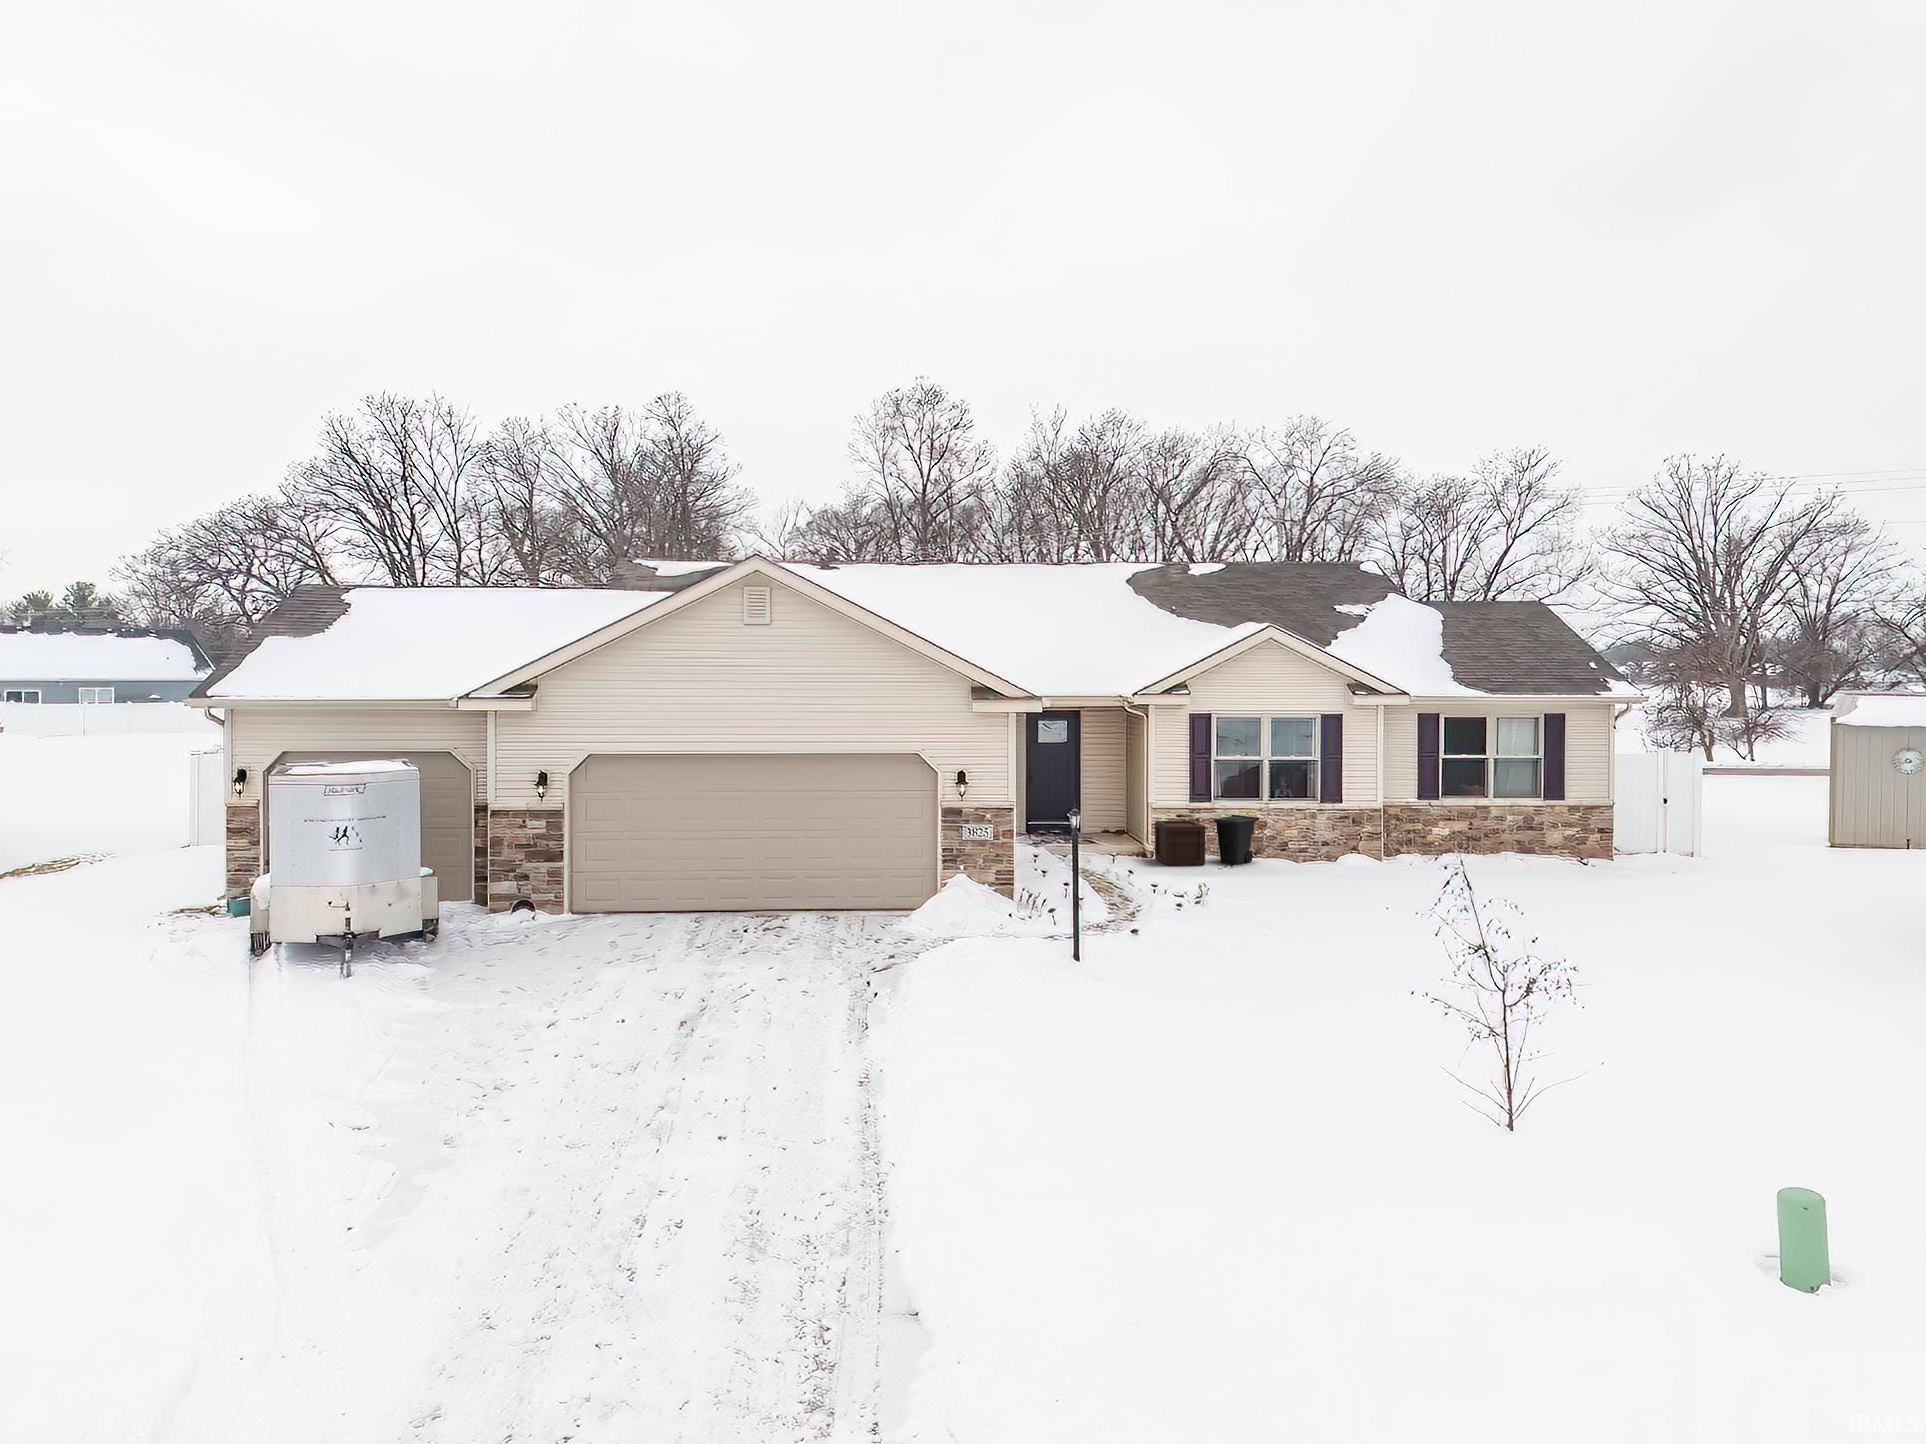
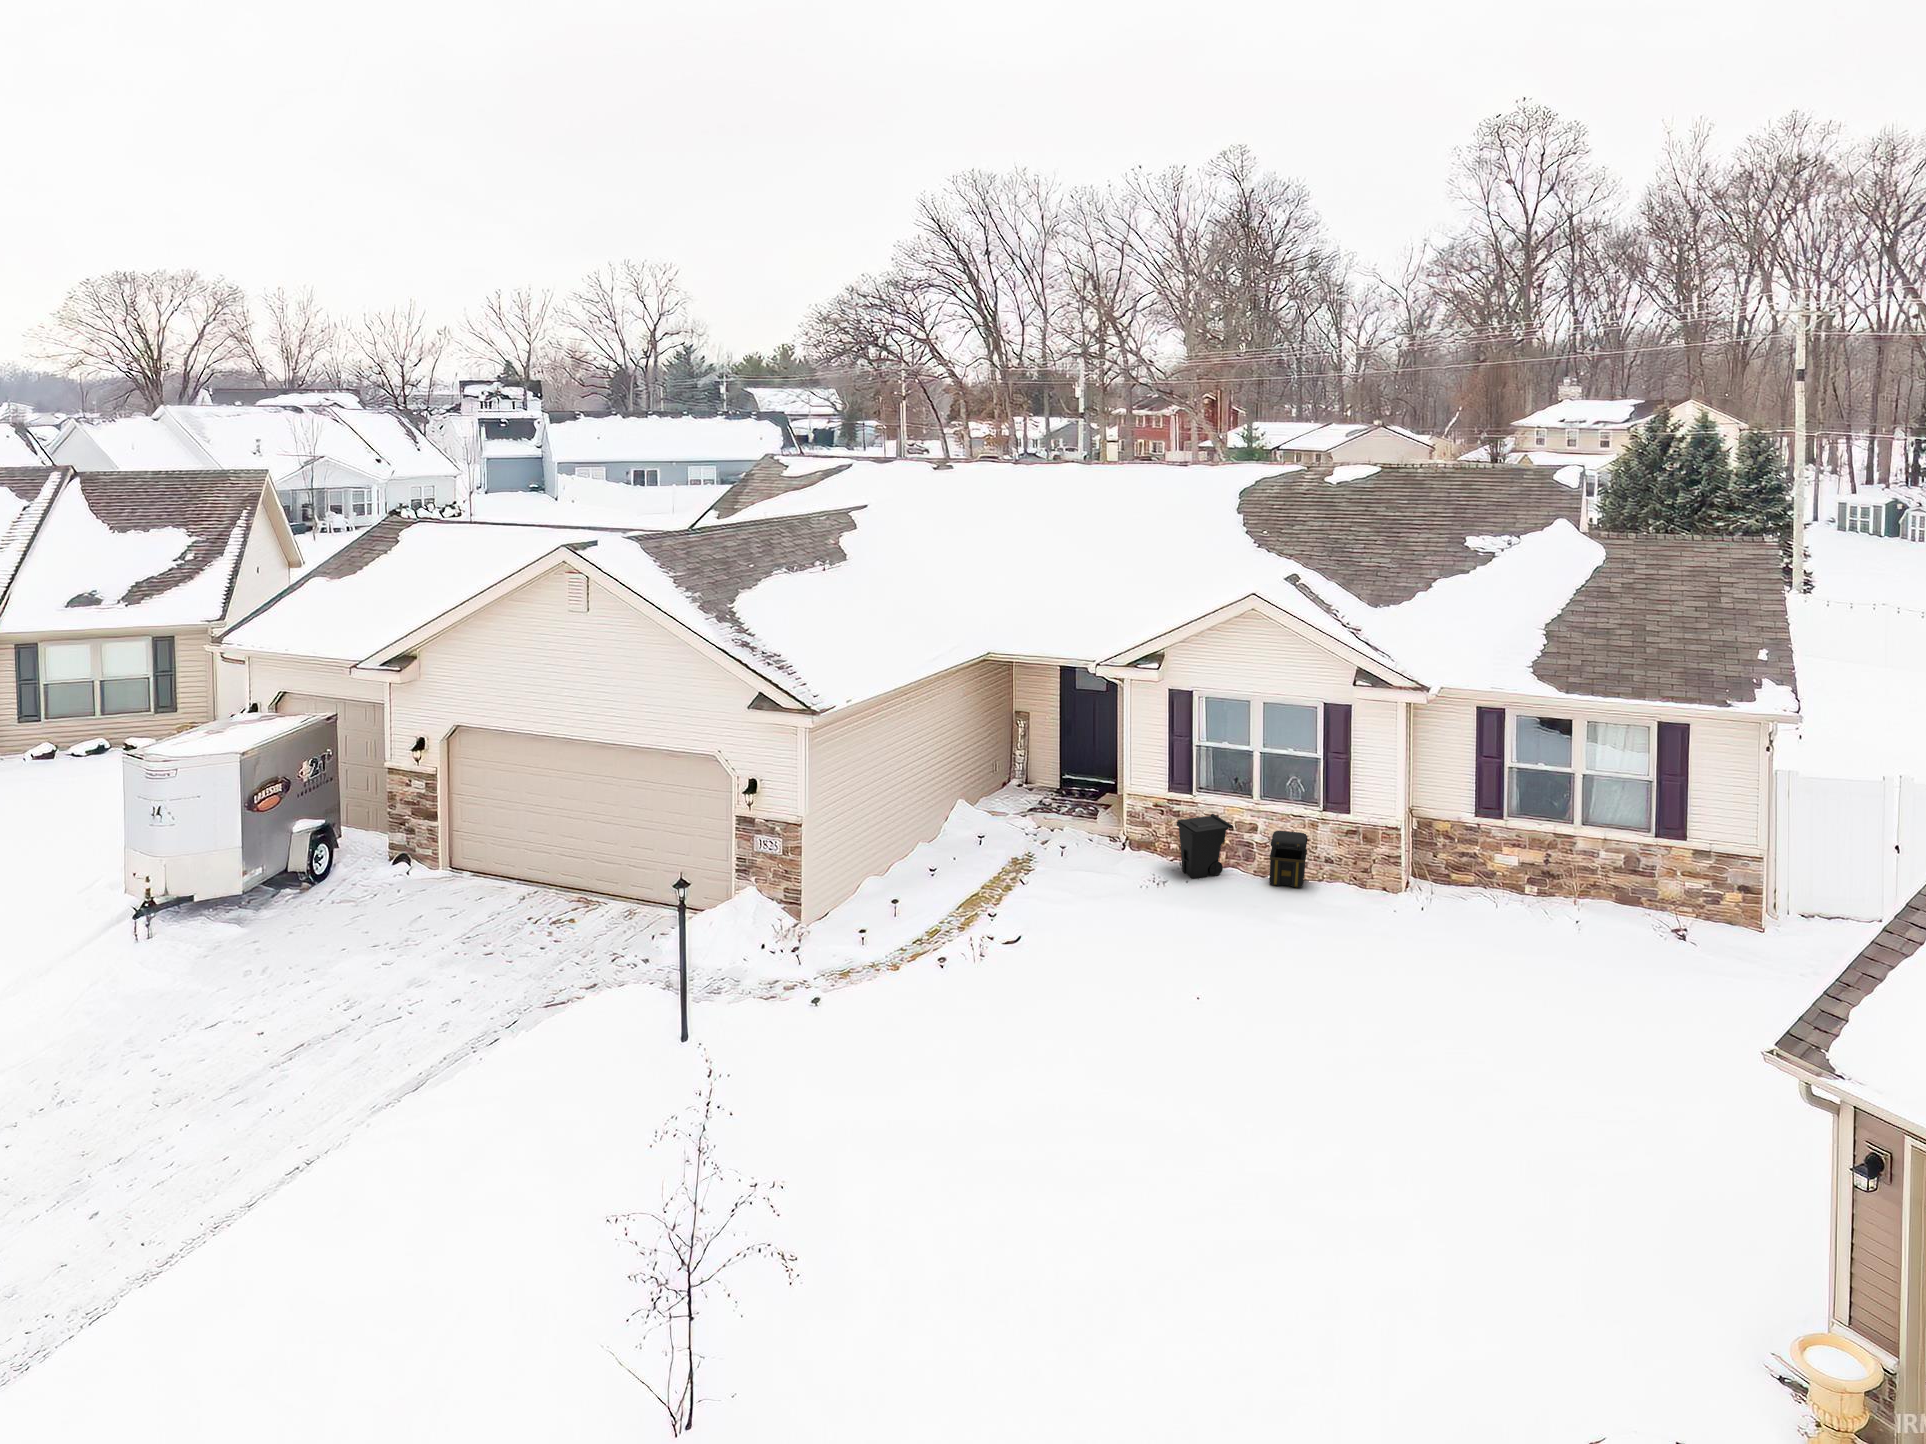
wooden crate: present [1155,821,1205,866] -> none [1107,812,1163,875]
toolbox: none [1285,821,1322,863] -> present [1269,831,1308,888]

